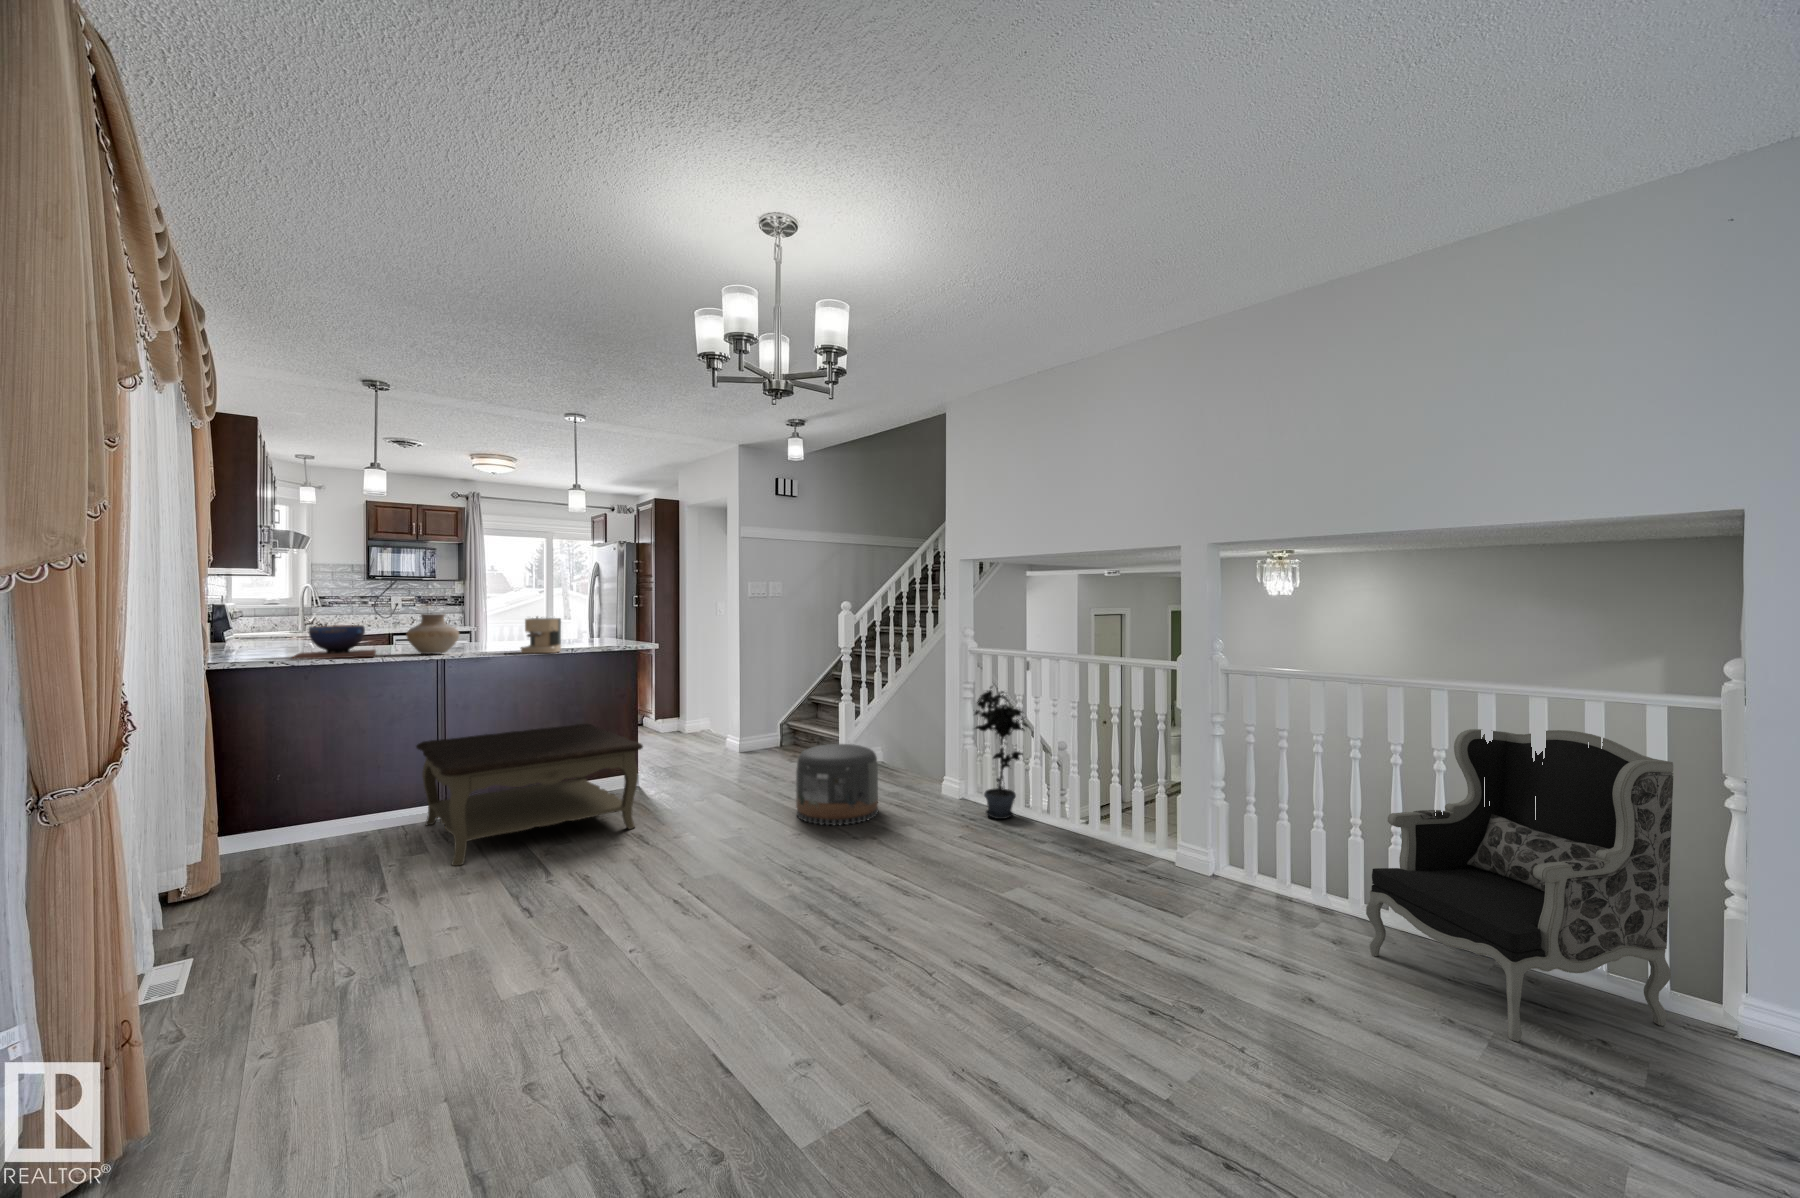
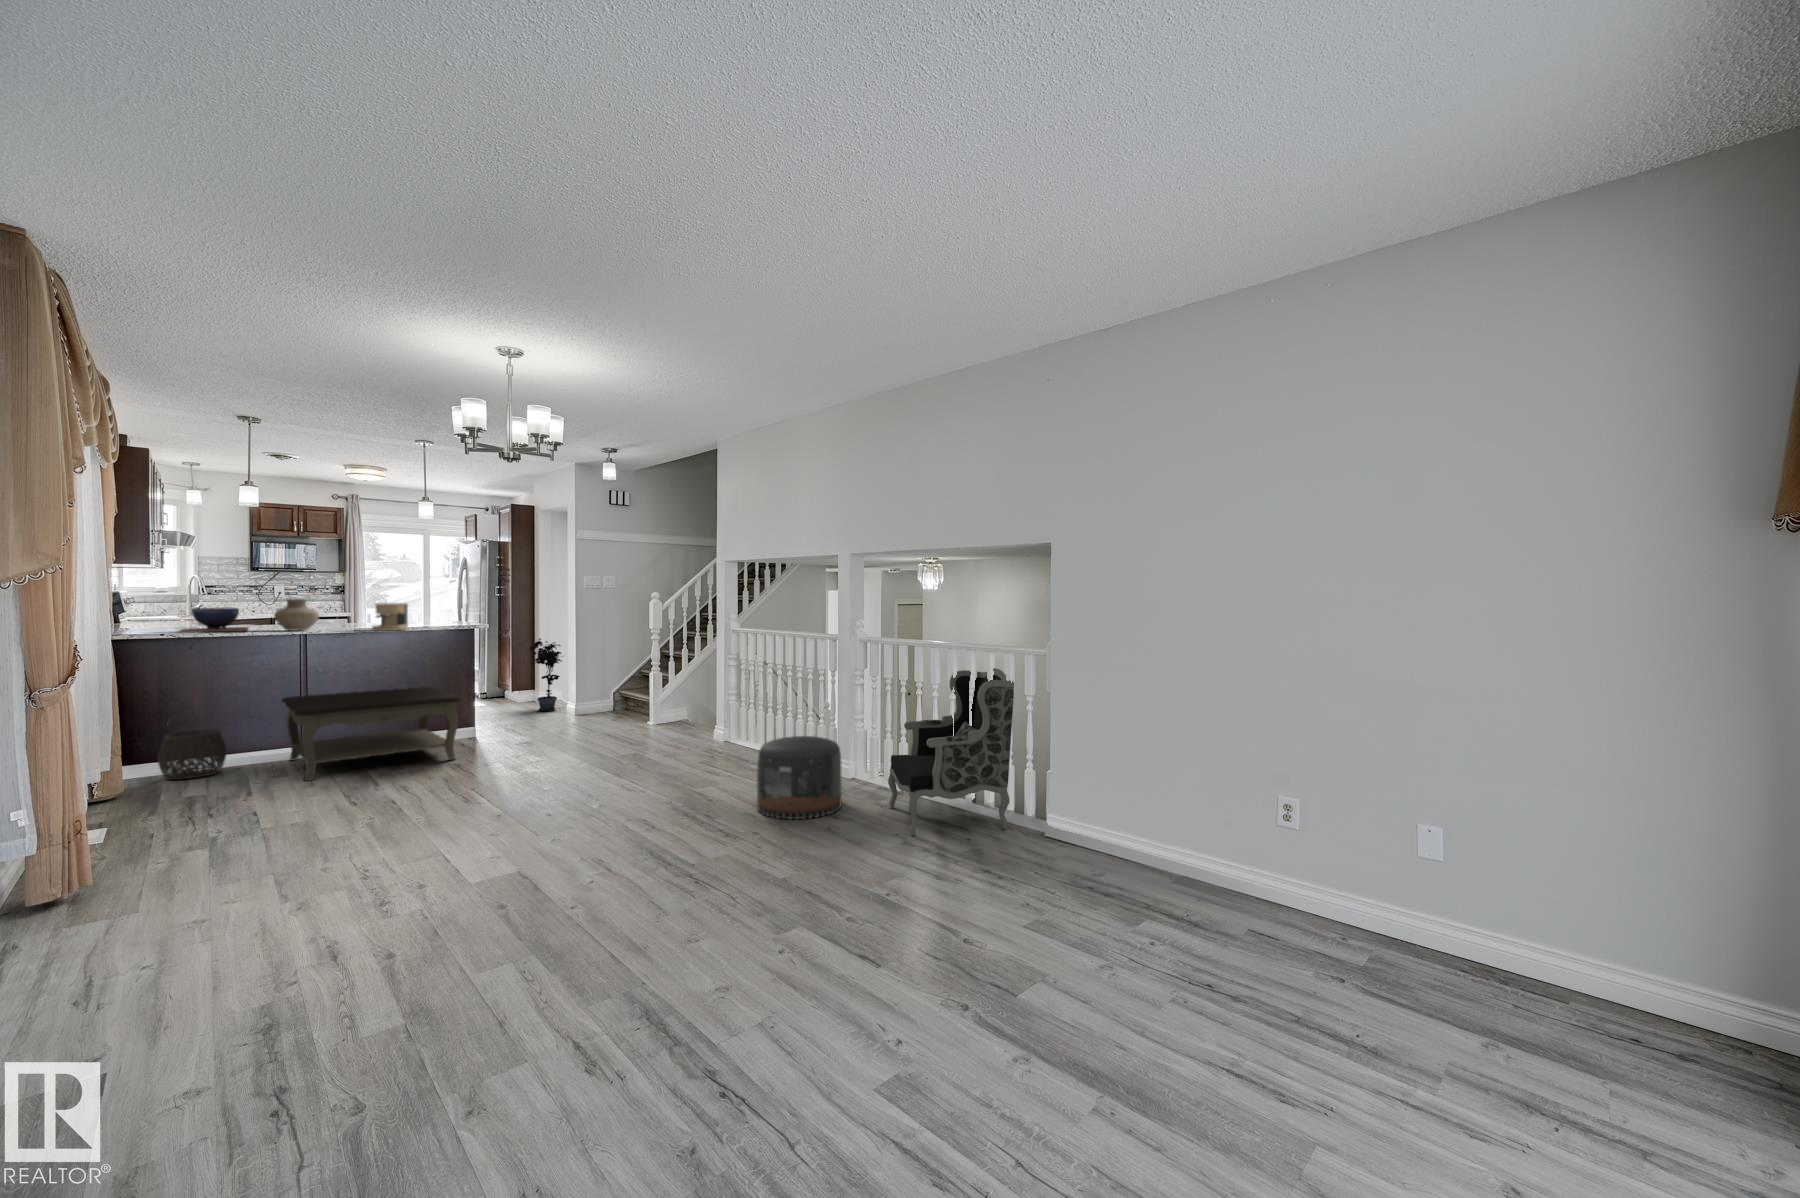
potted plant: present [975,686,1028,819] -> present [530,638,562,711]
pouf: present [796,744,878,825] -> present [757,736,841,819]
woven basket: none [264,788,352,860] -> present [158,729,227,780]

